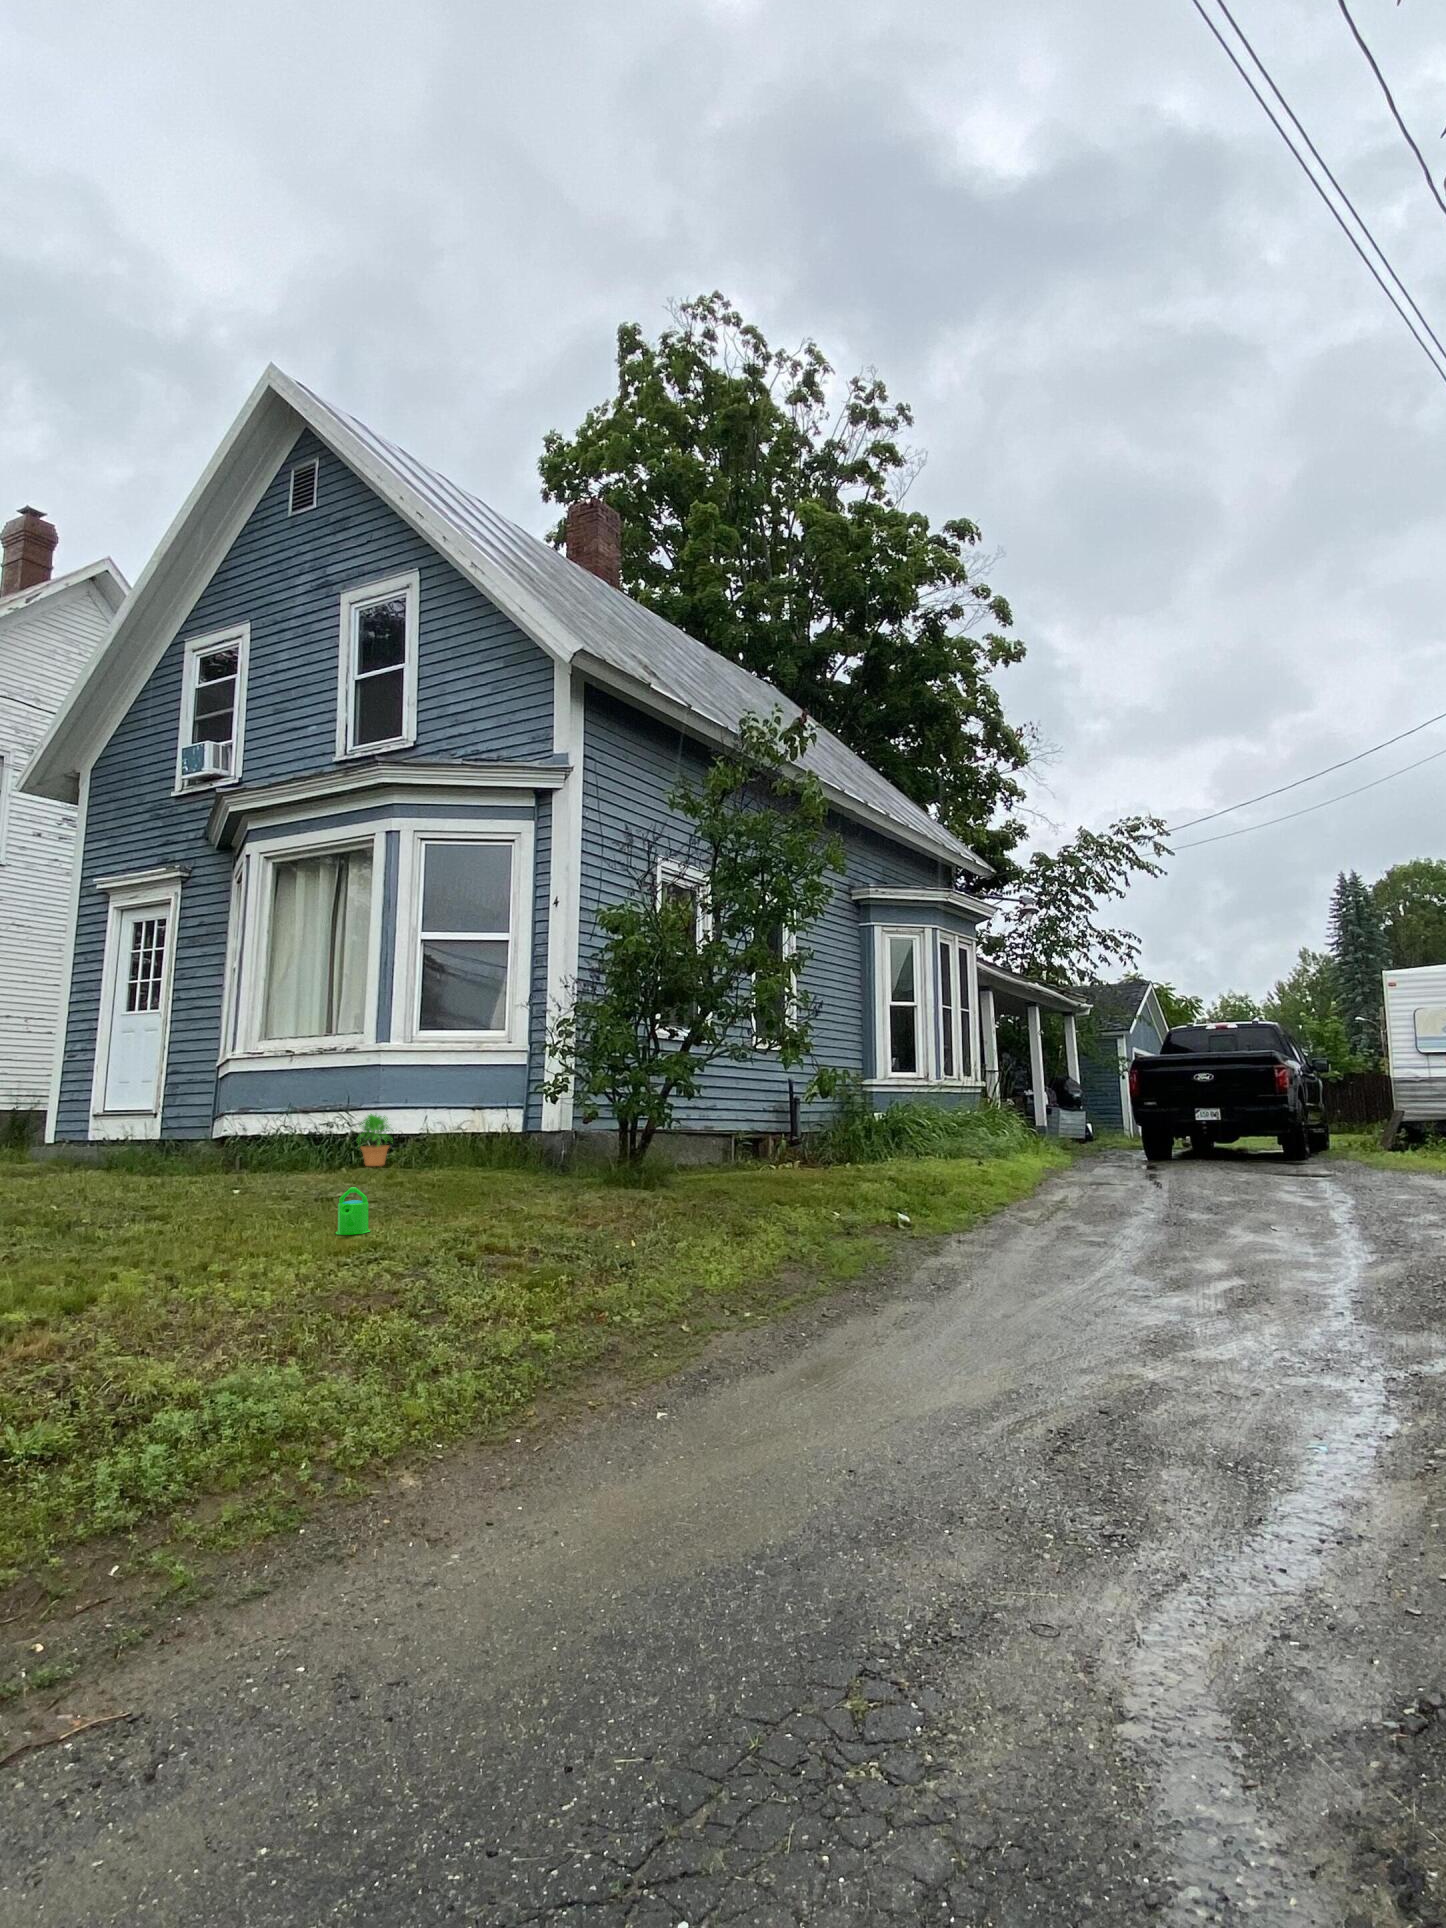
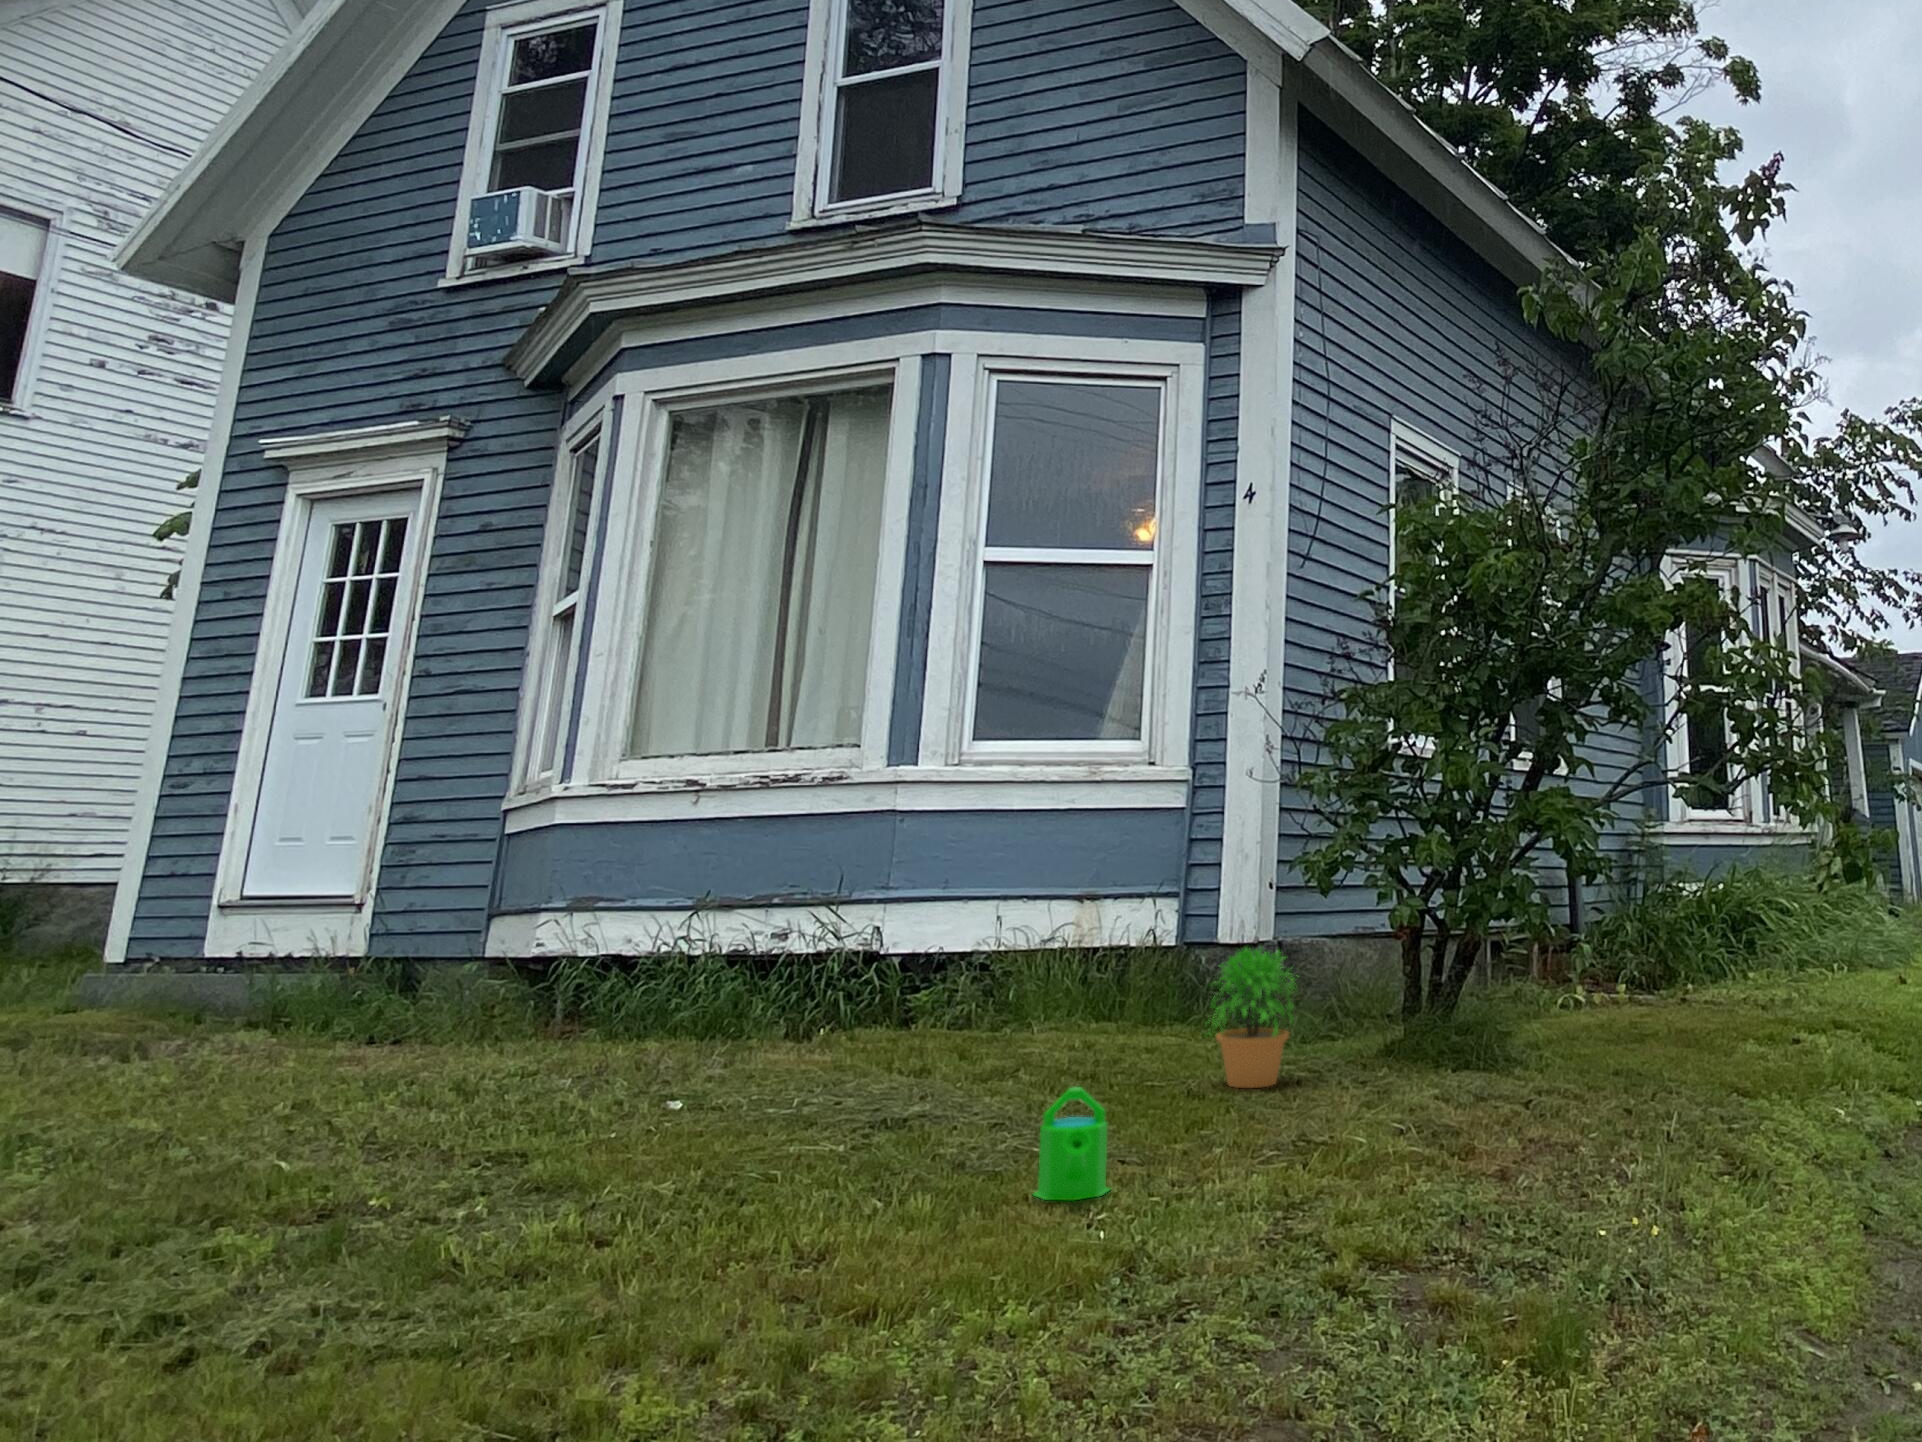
potted plant: present [357,1114,393,1166] -> present [1208,948,1295,1088]

